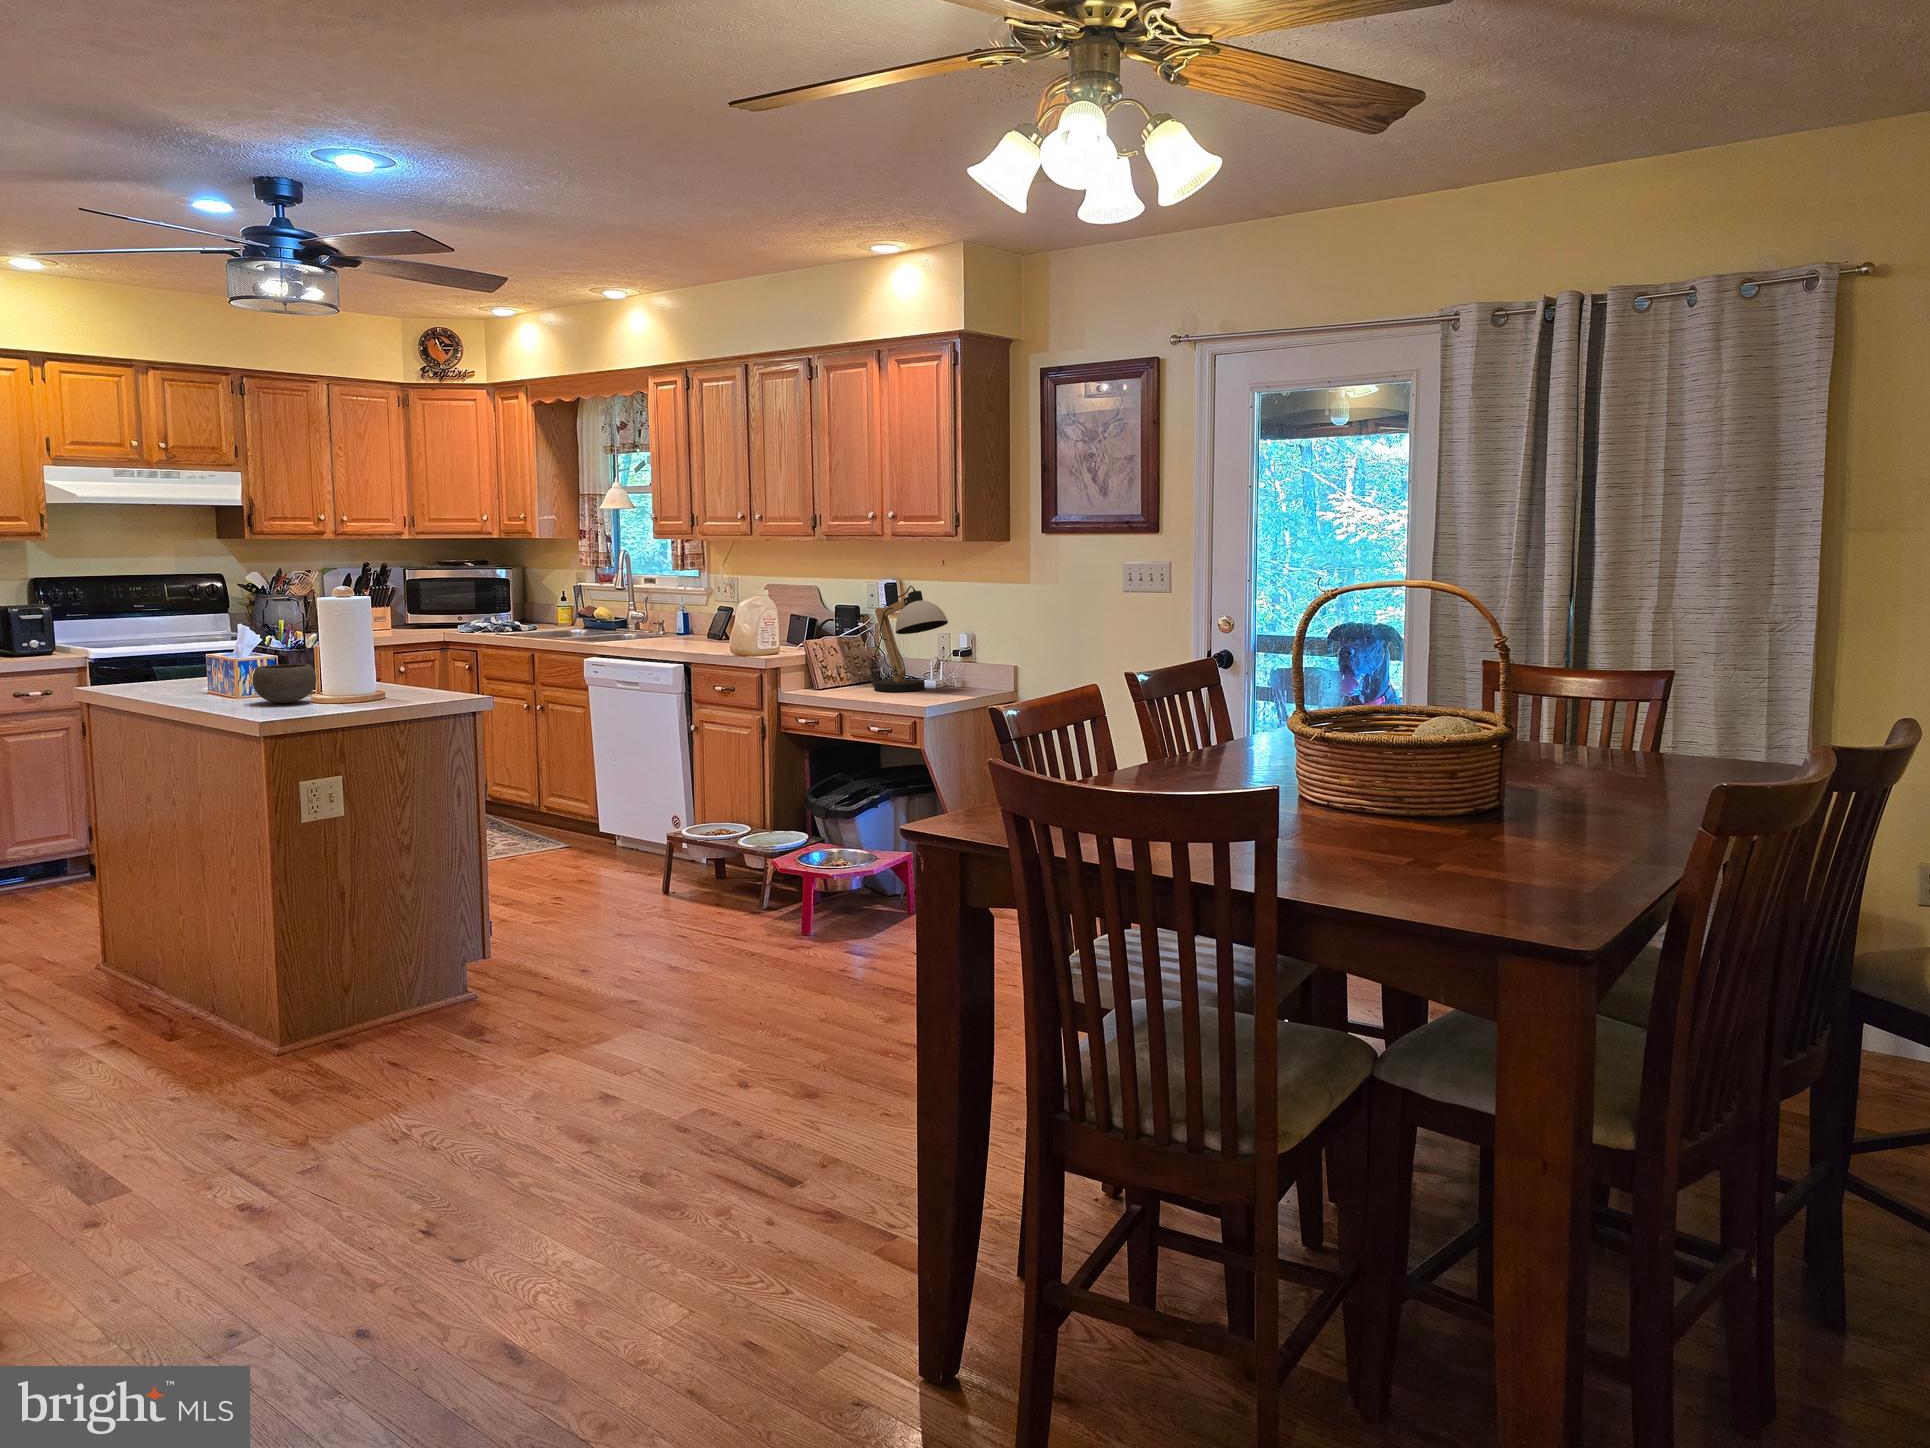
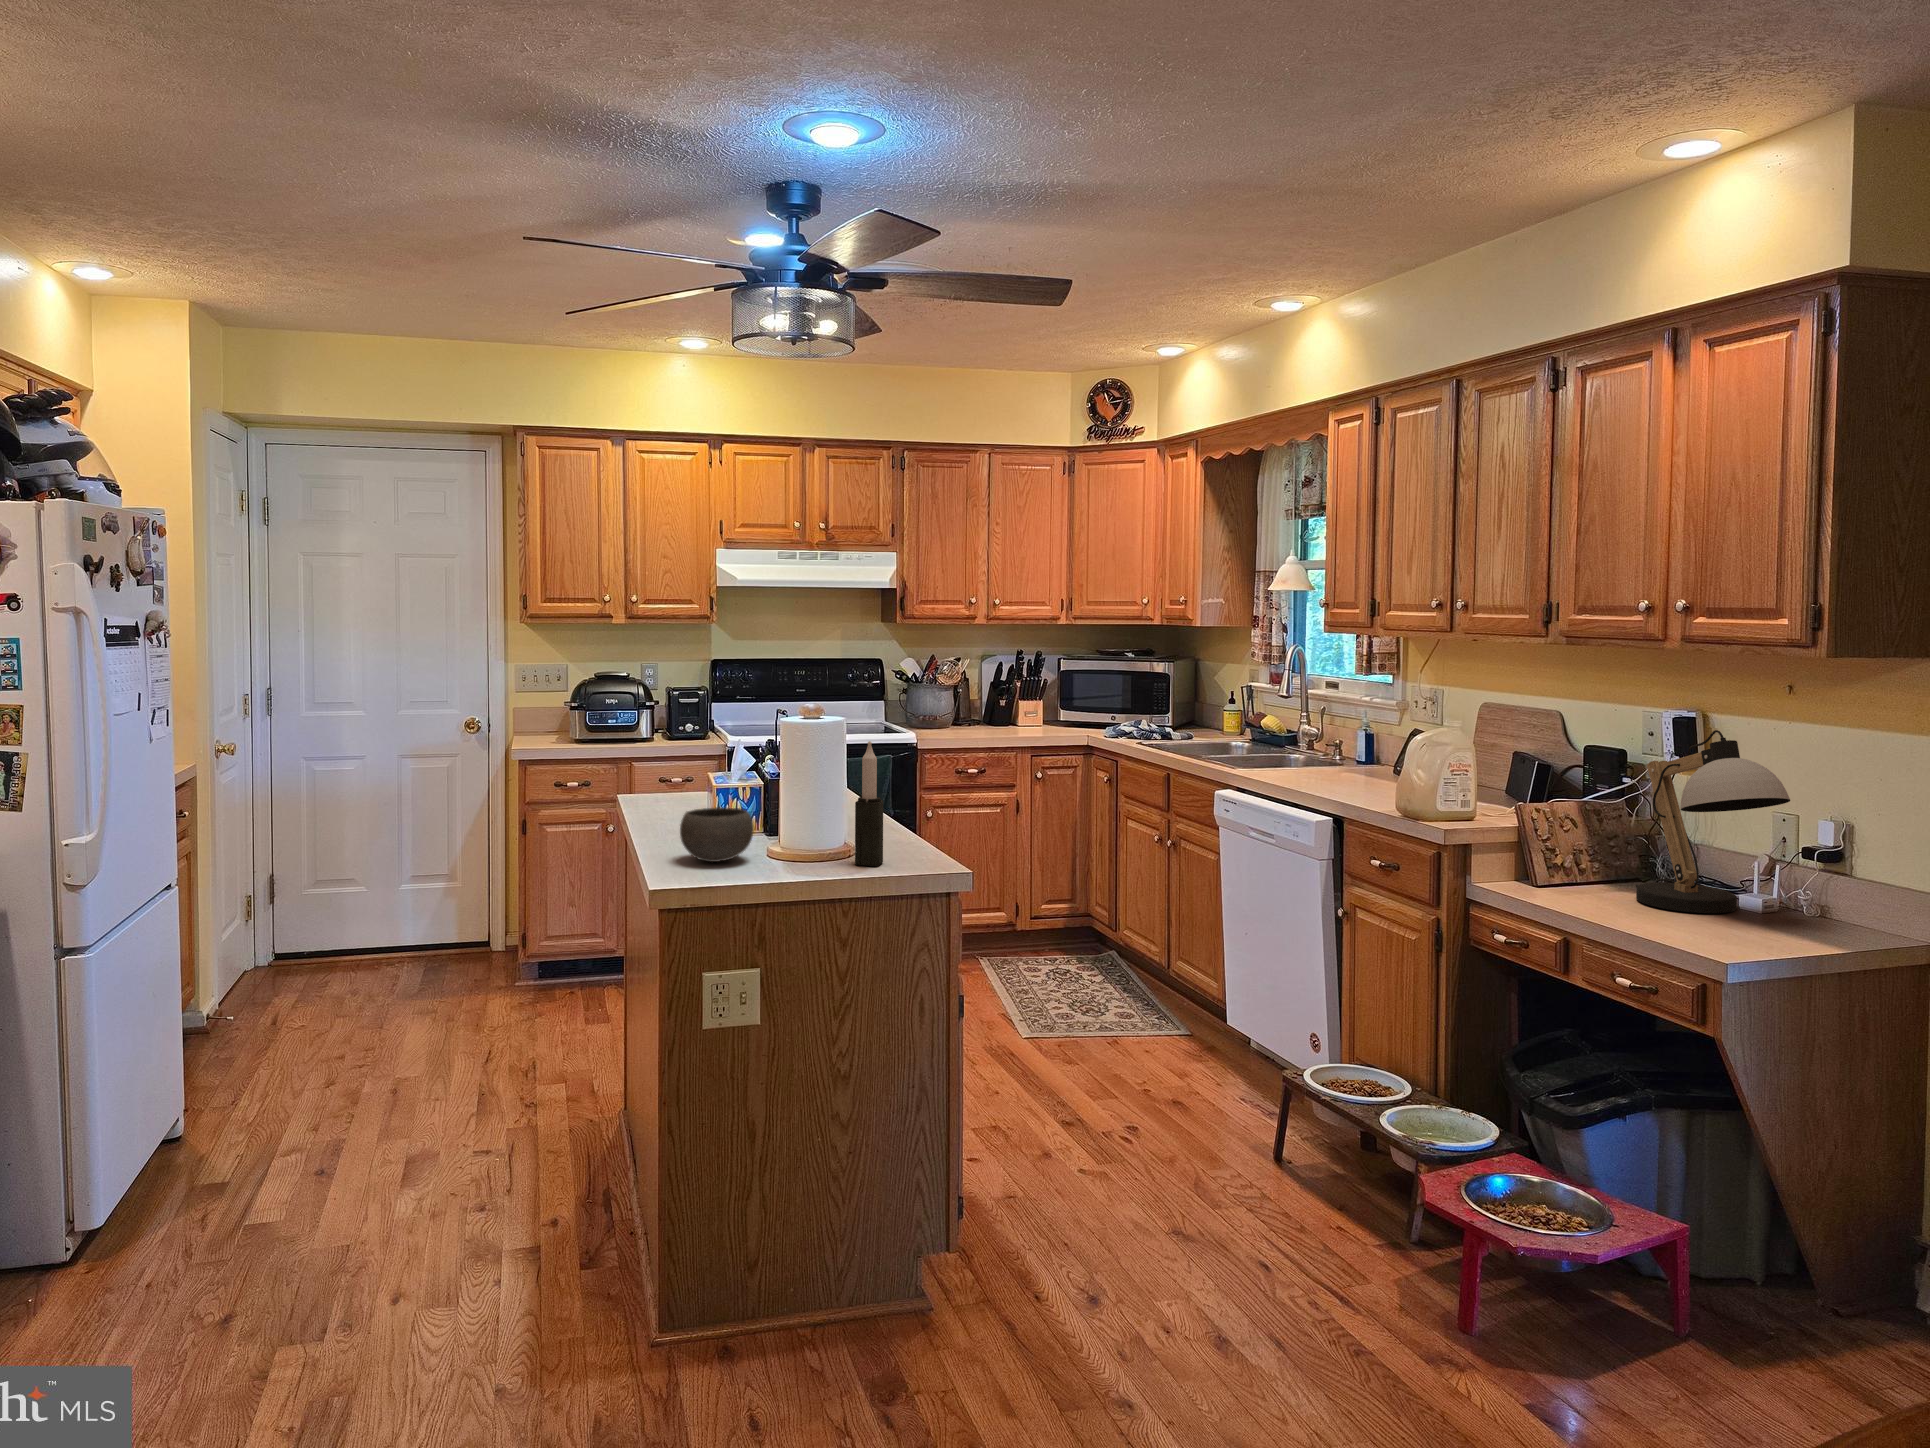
candle: none [397,608,419,697] -> present [855,741,883,866]

